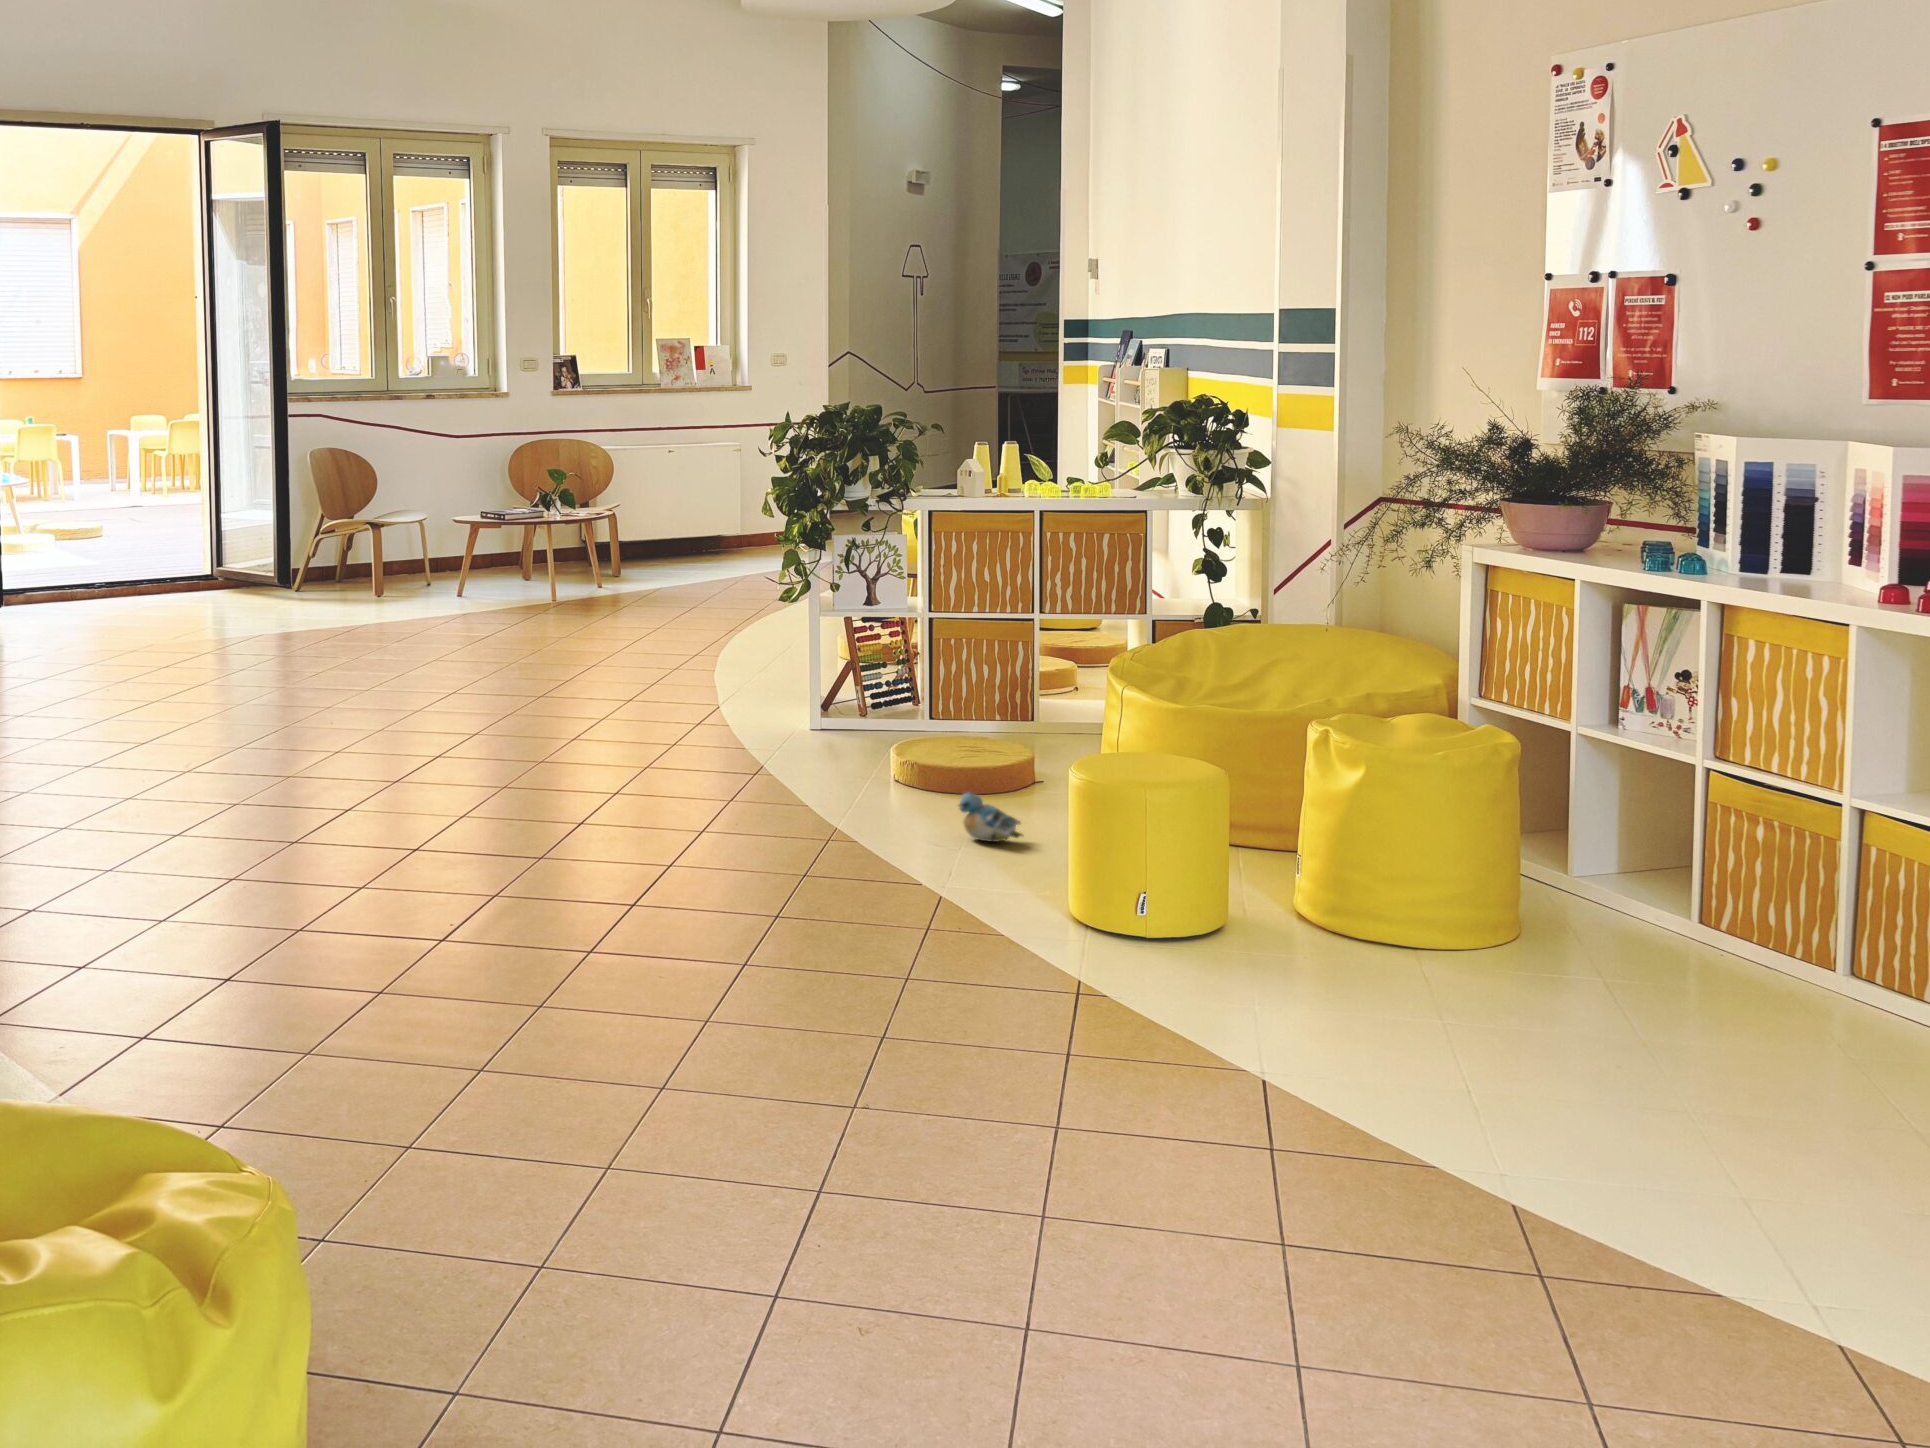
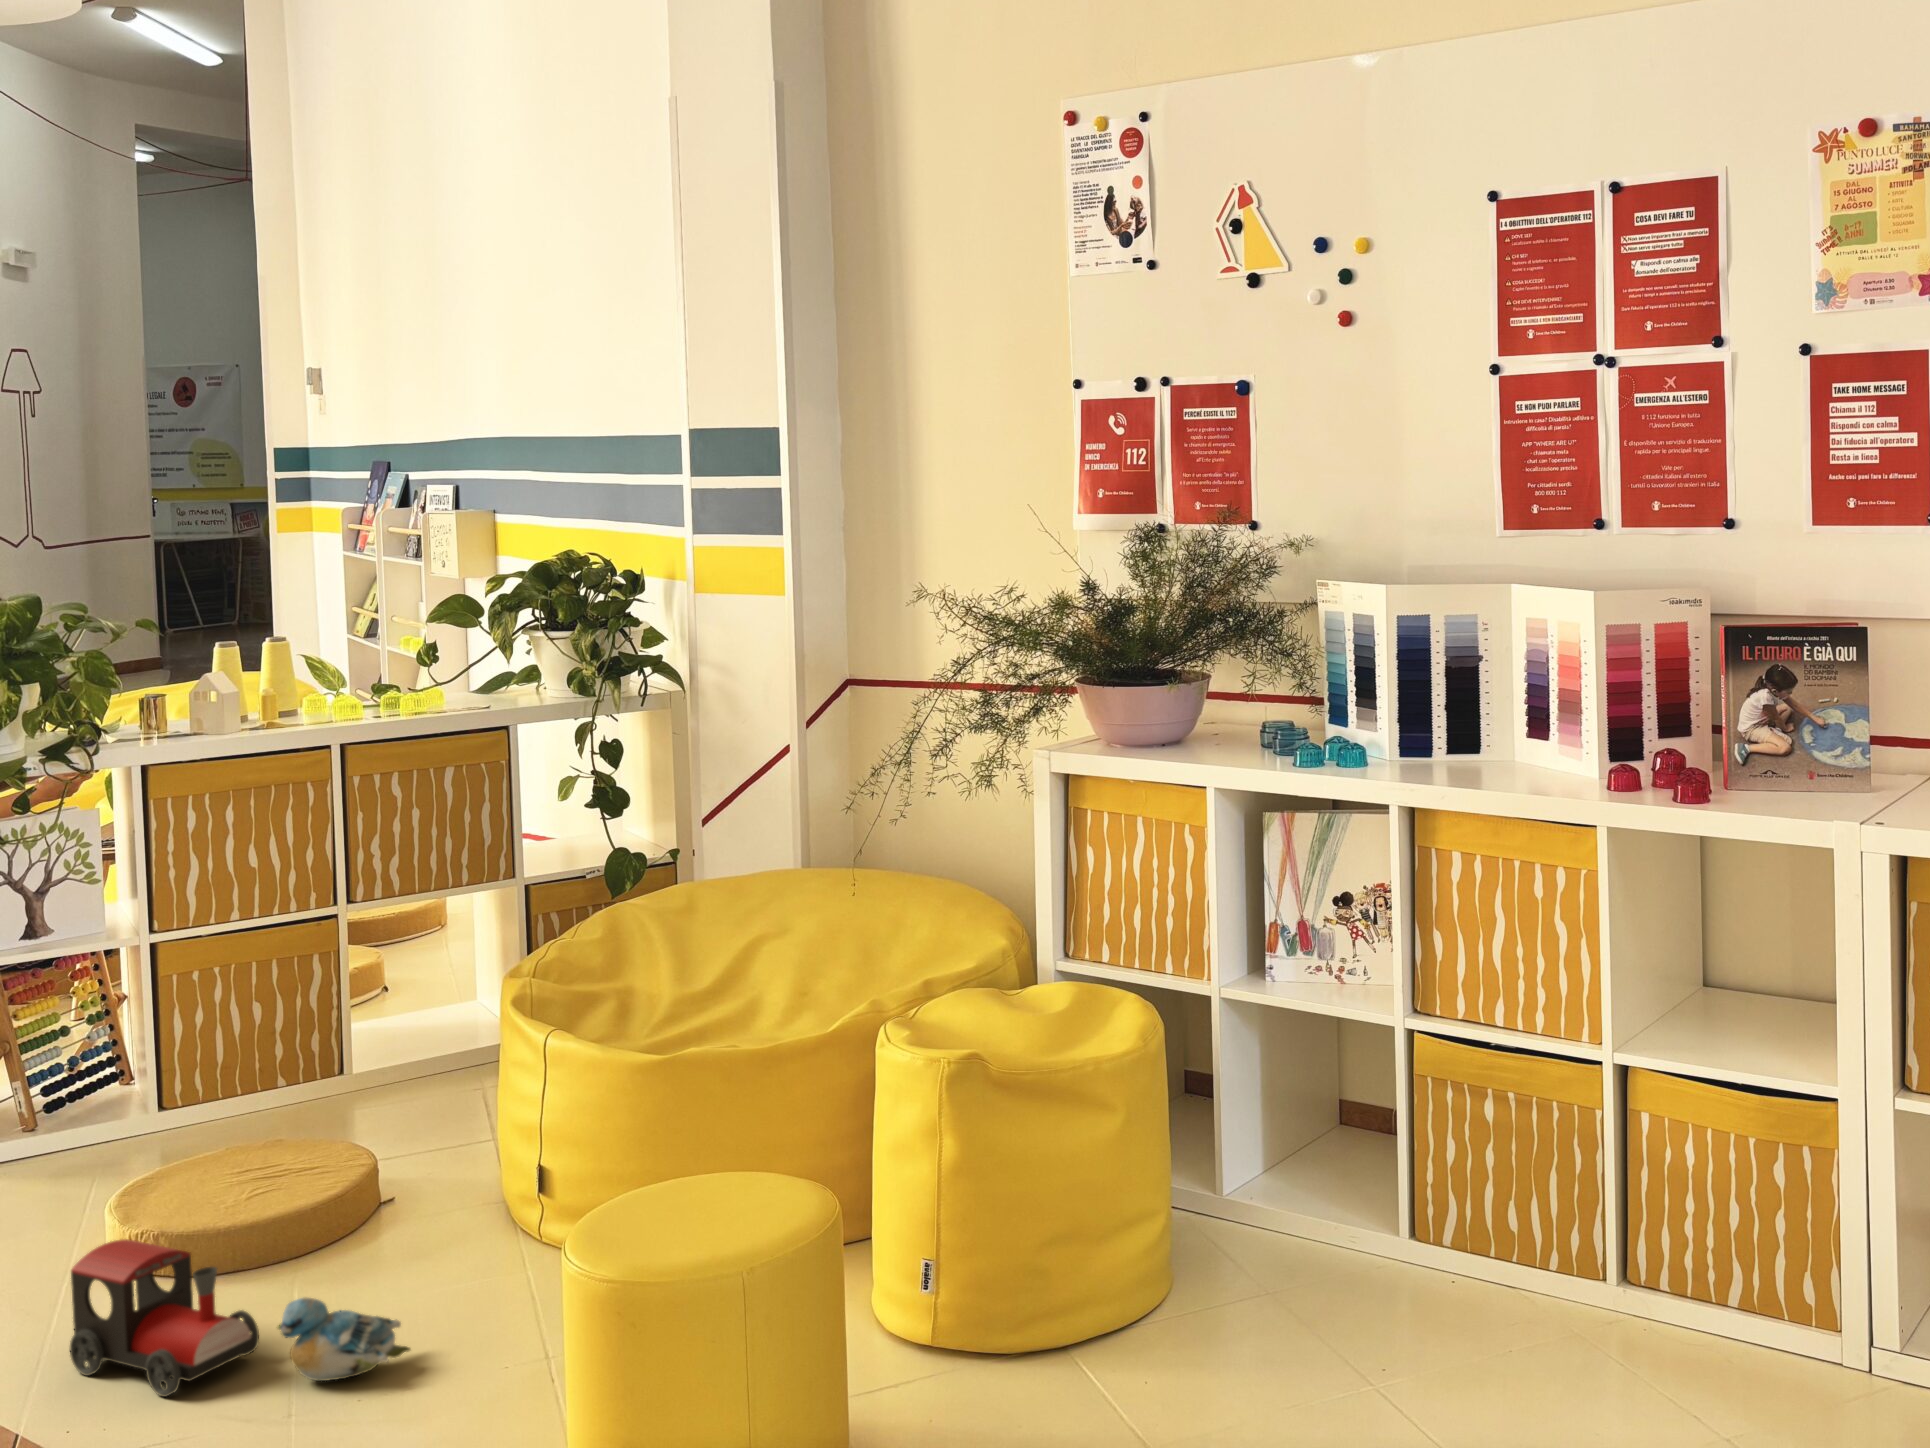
toy train: none [866,749,952,828] -> present [70,1239,259,1397]

